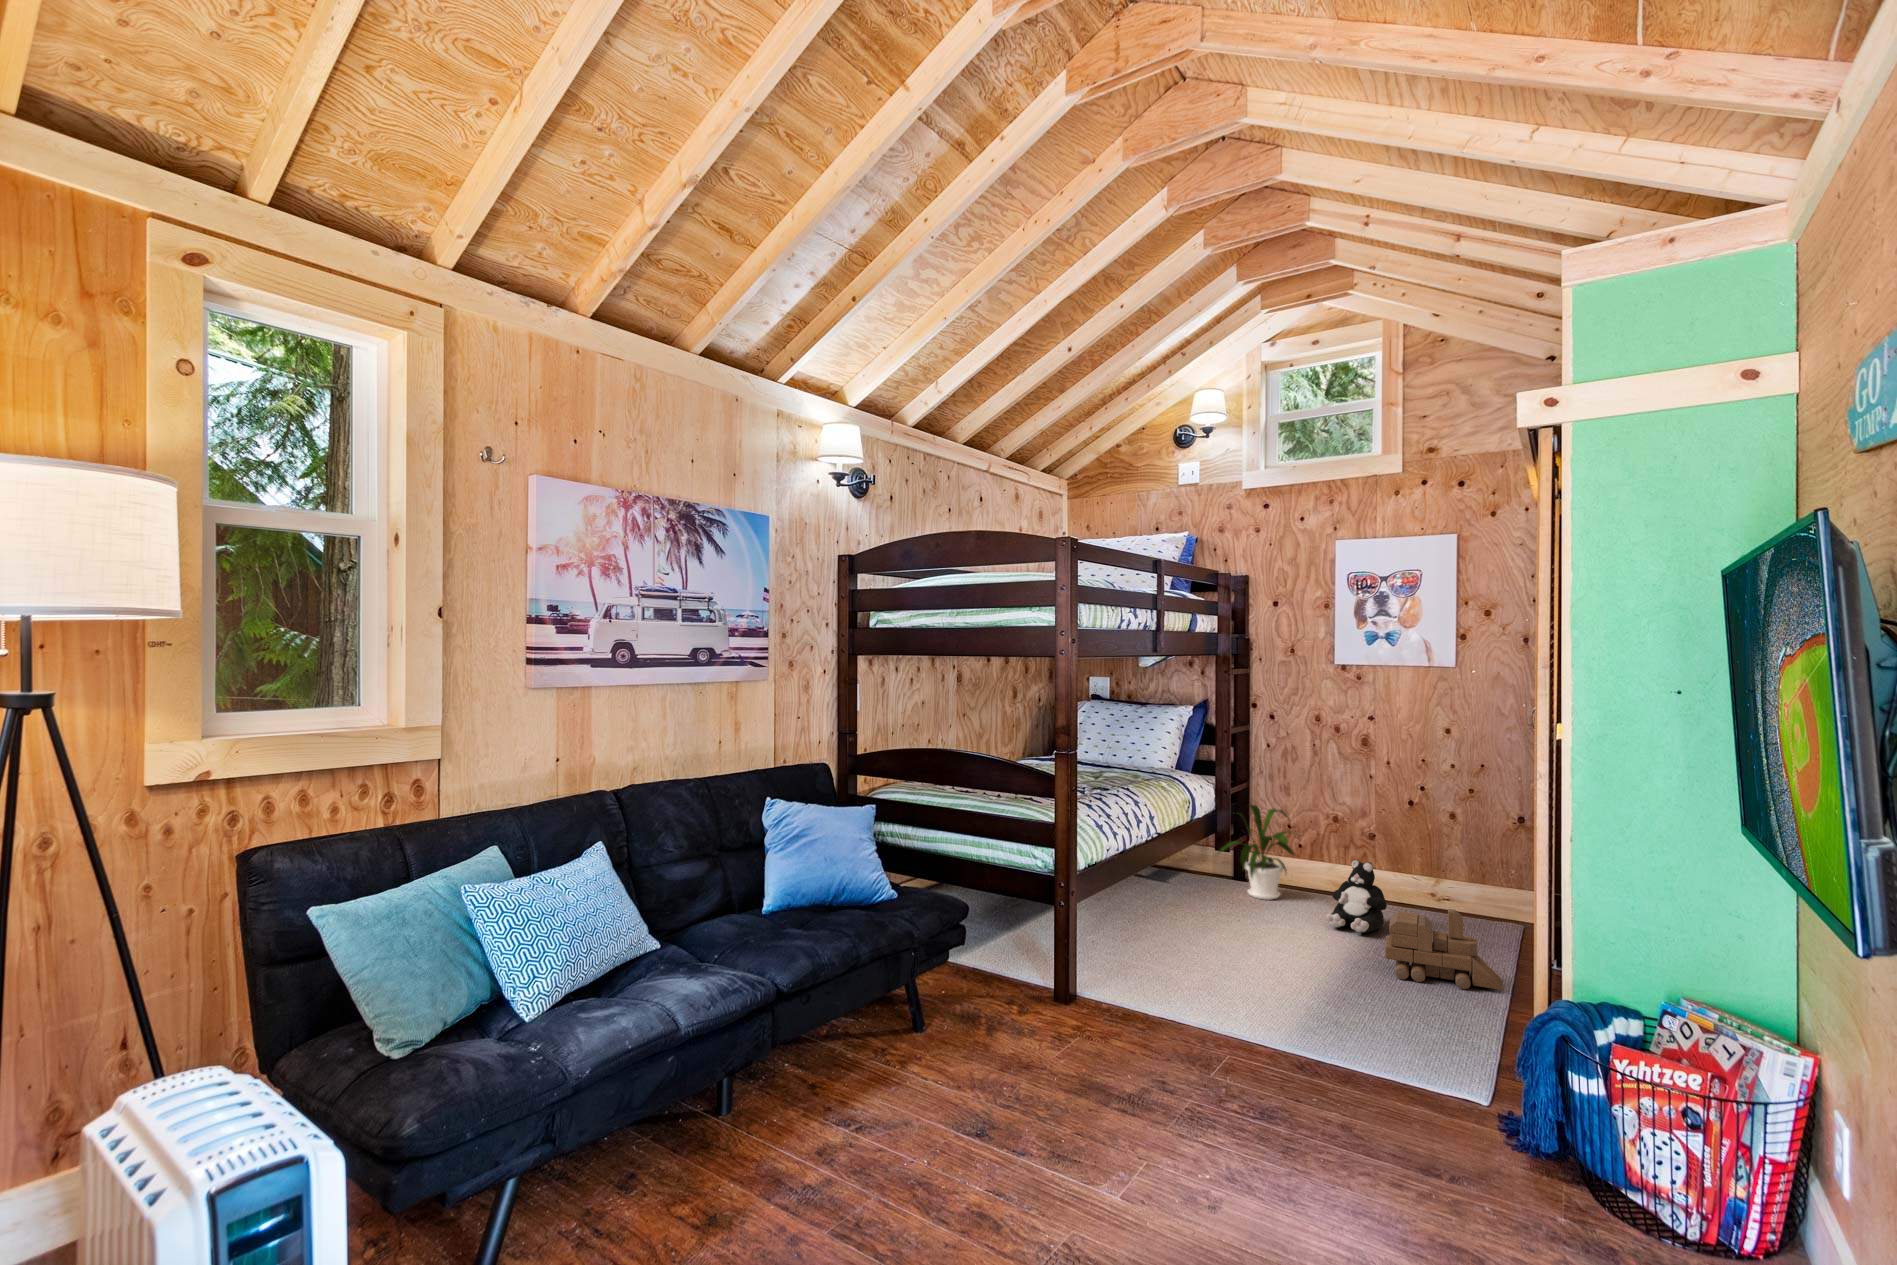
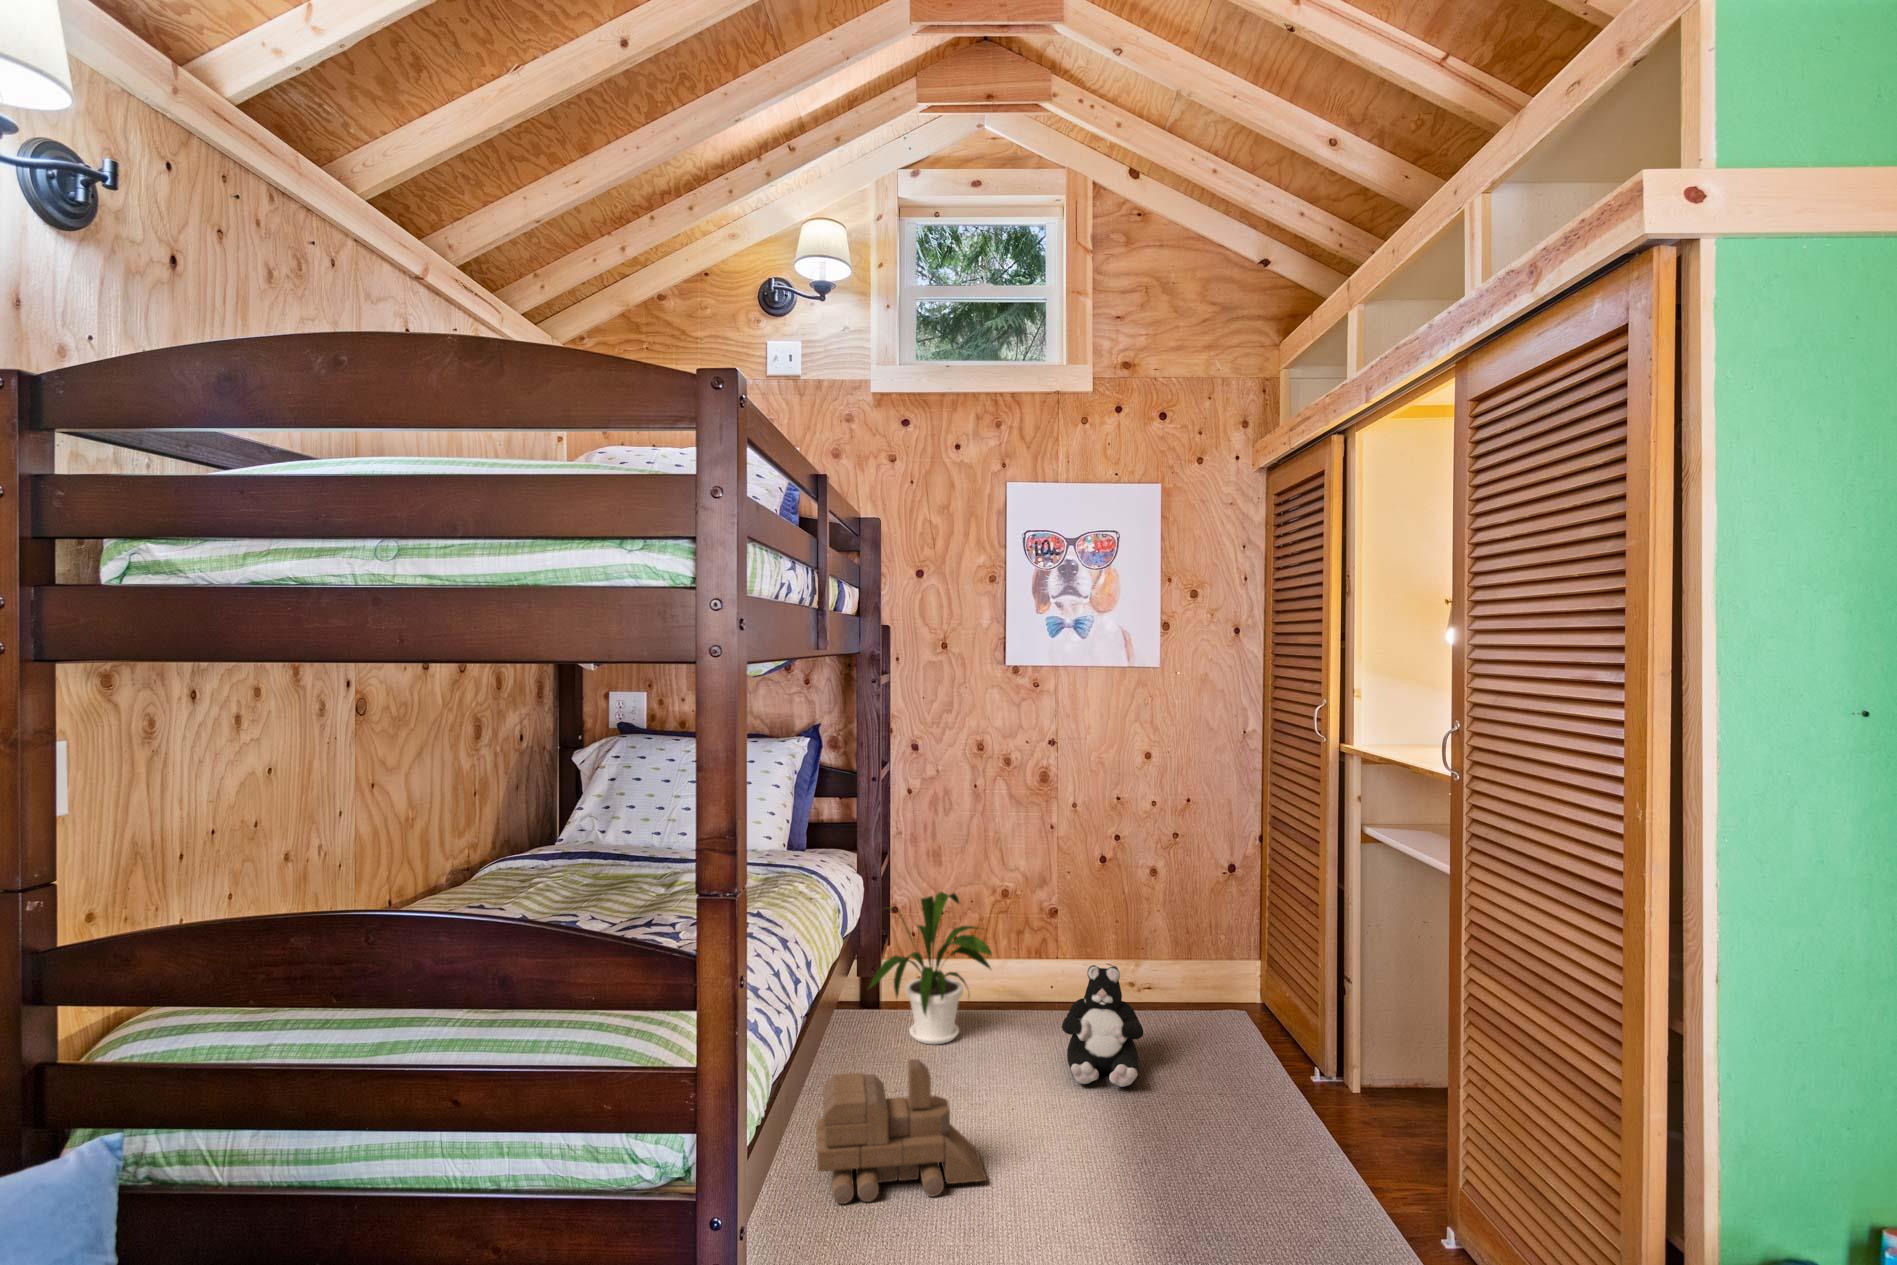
toy train: present [1385,909,1503,990] -> present [816,1059,987,1204]

